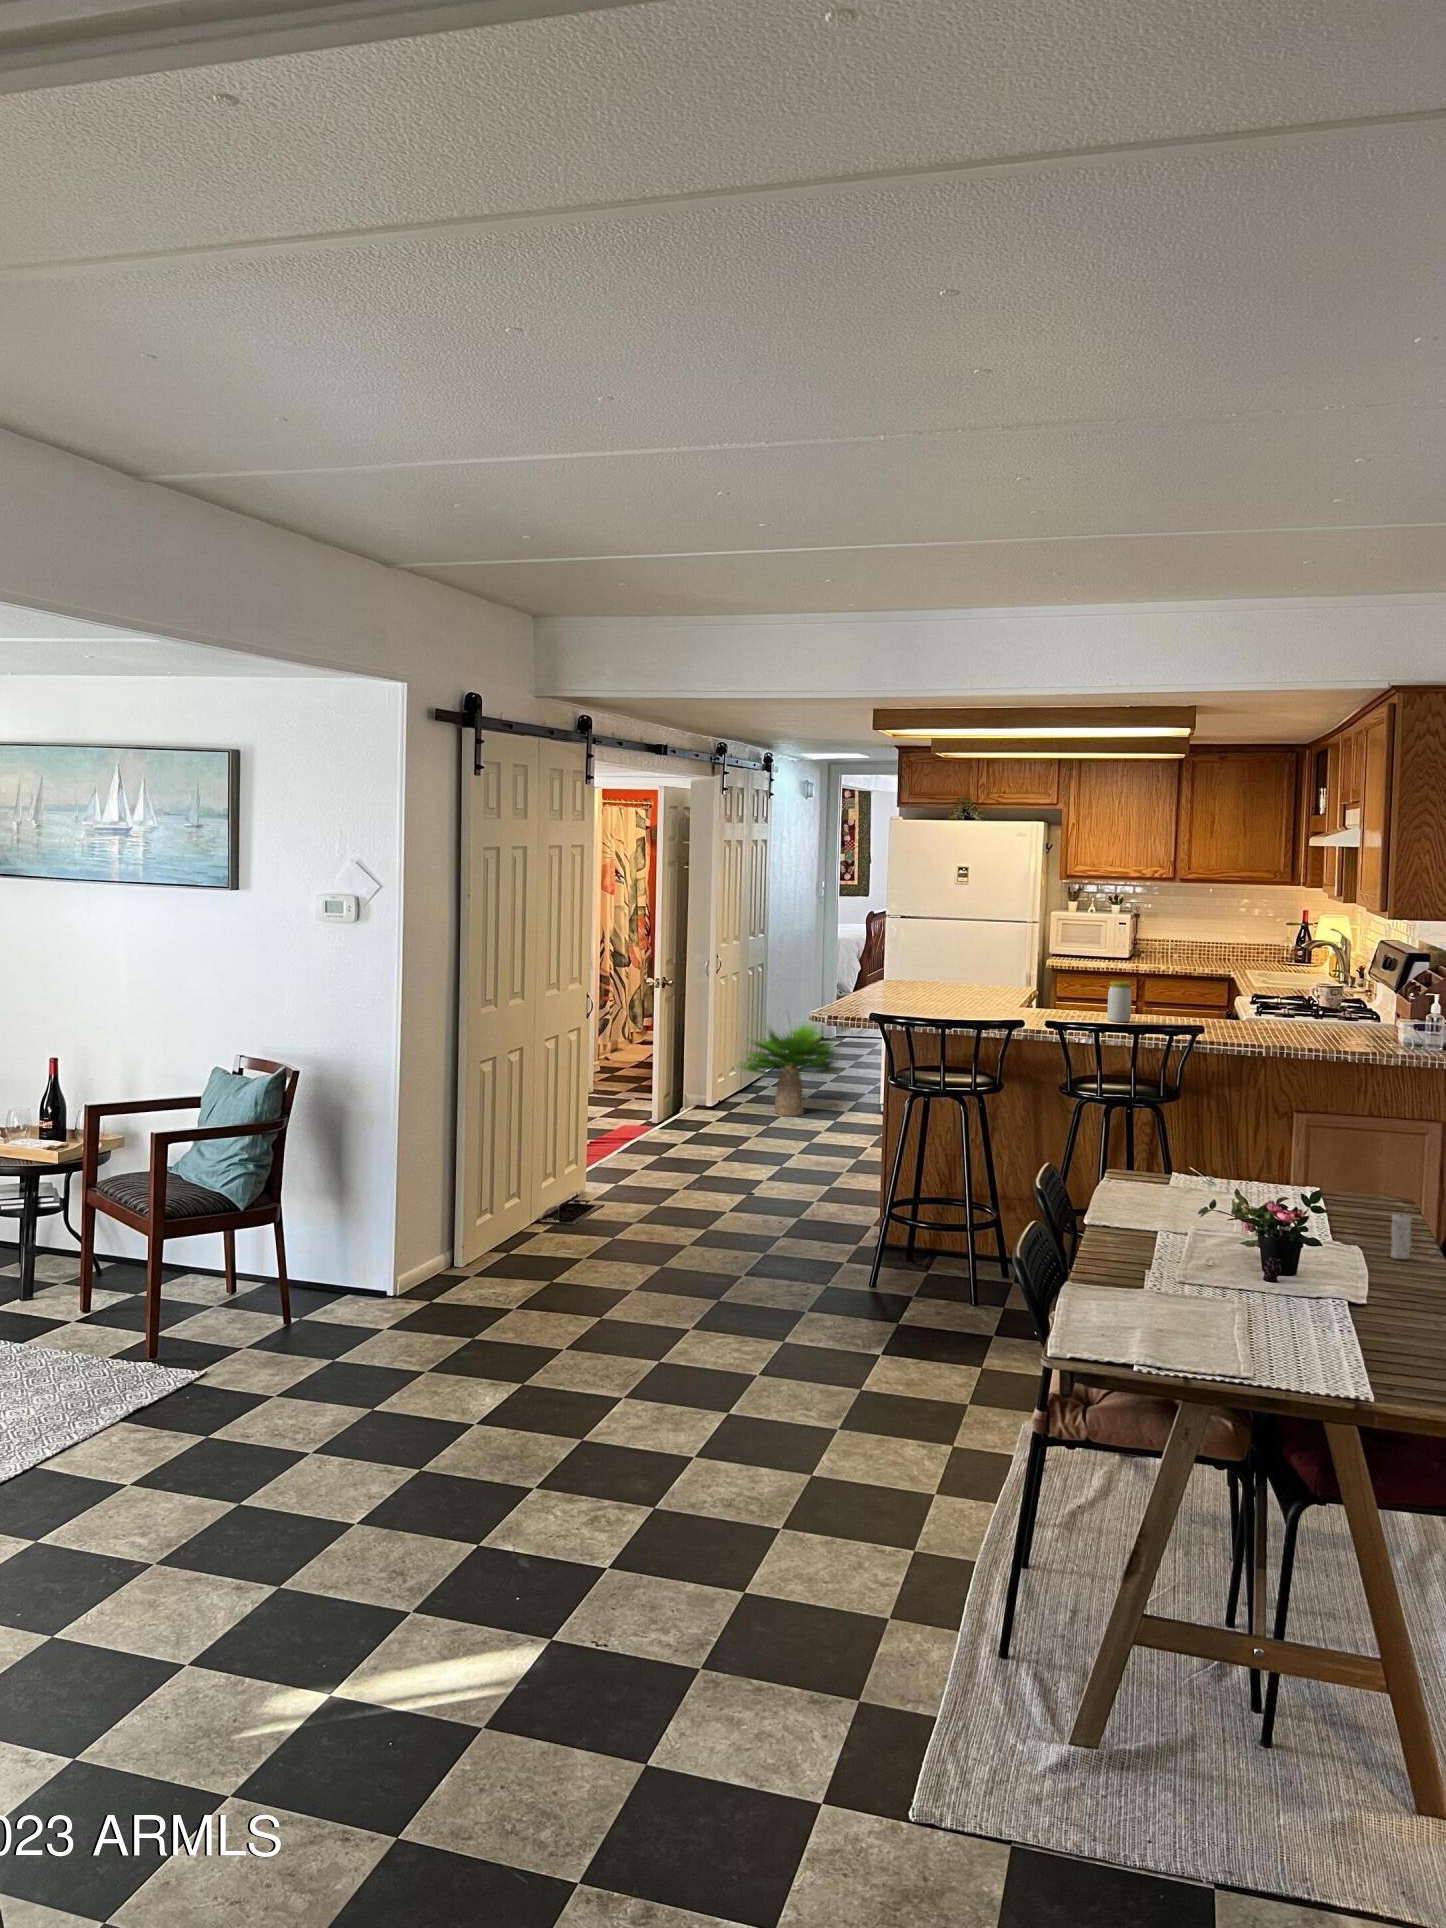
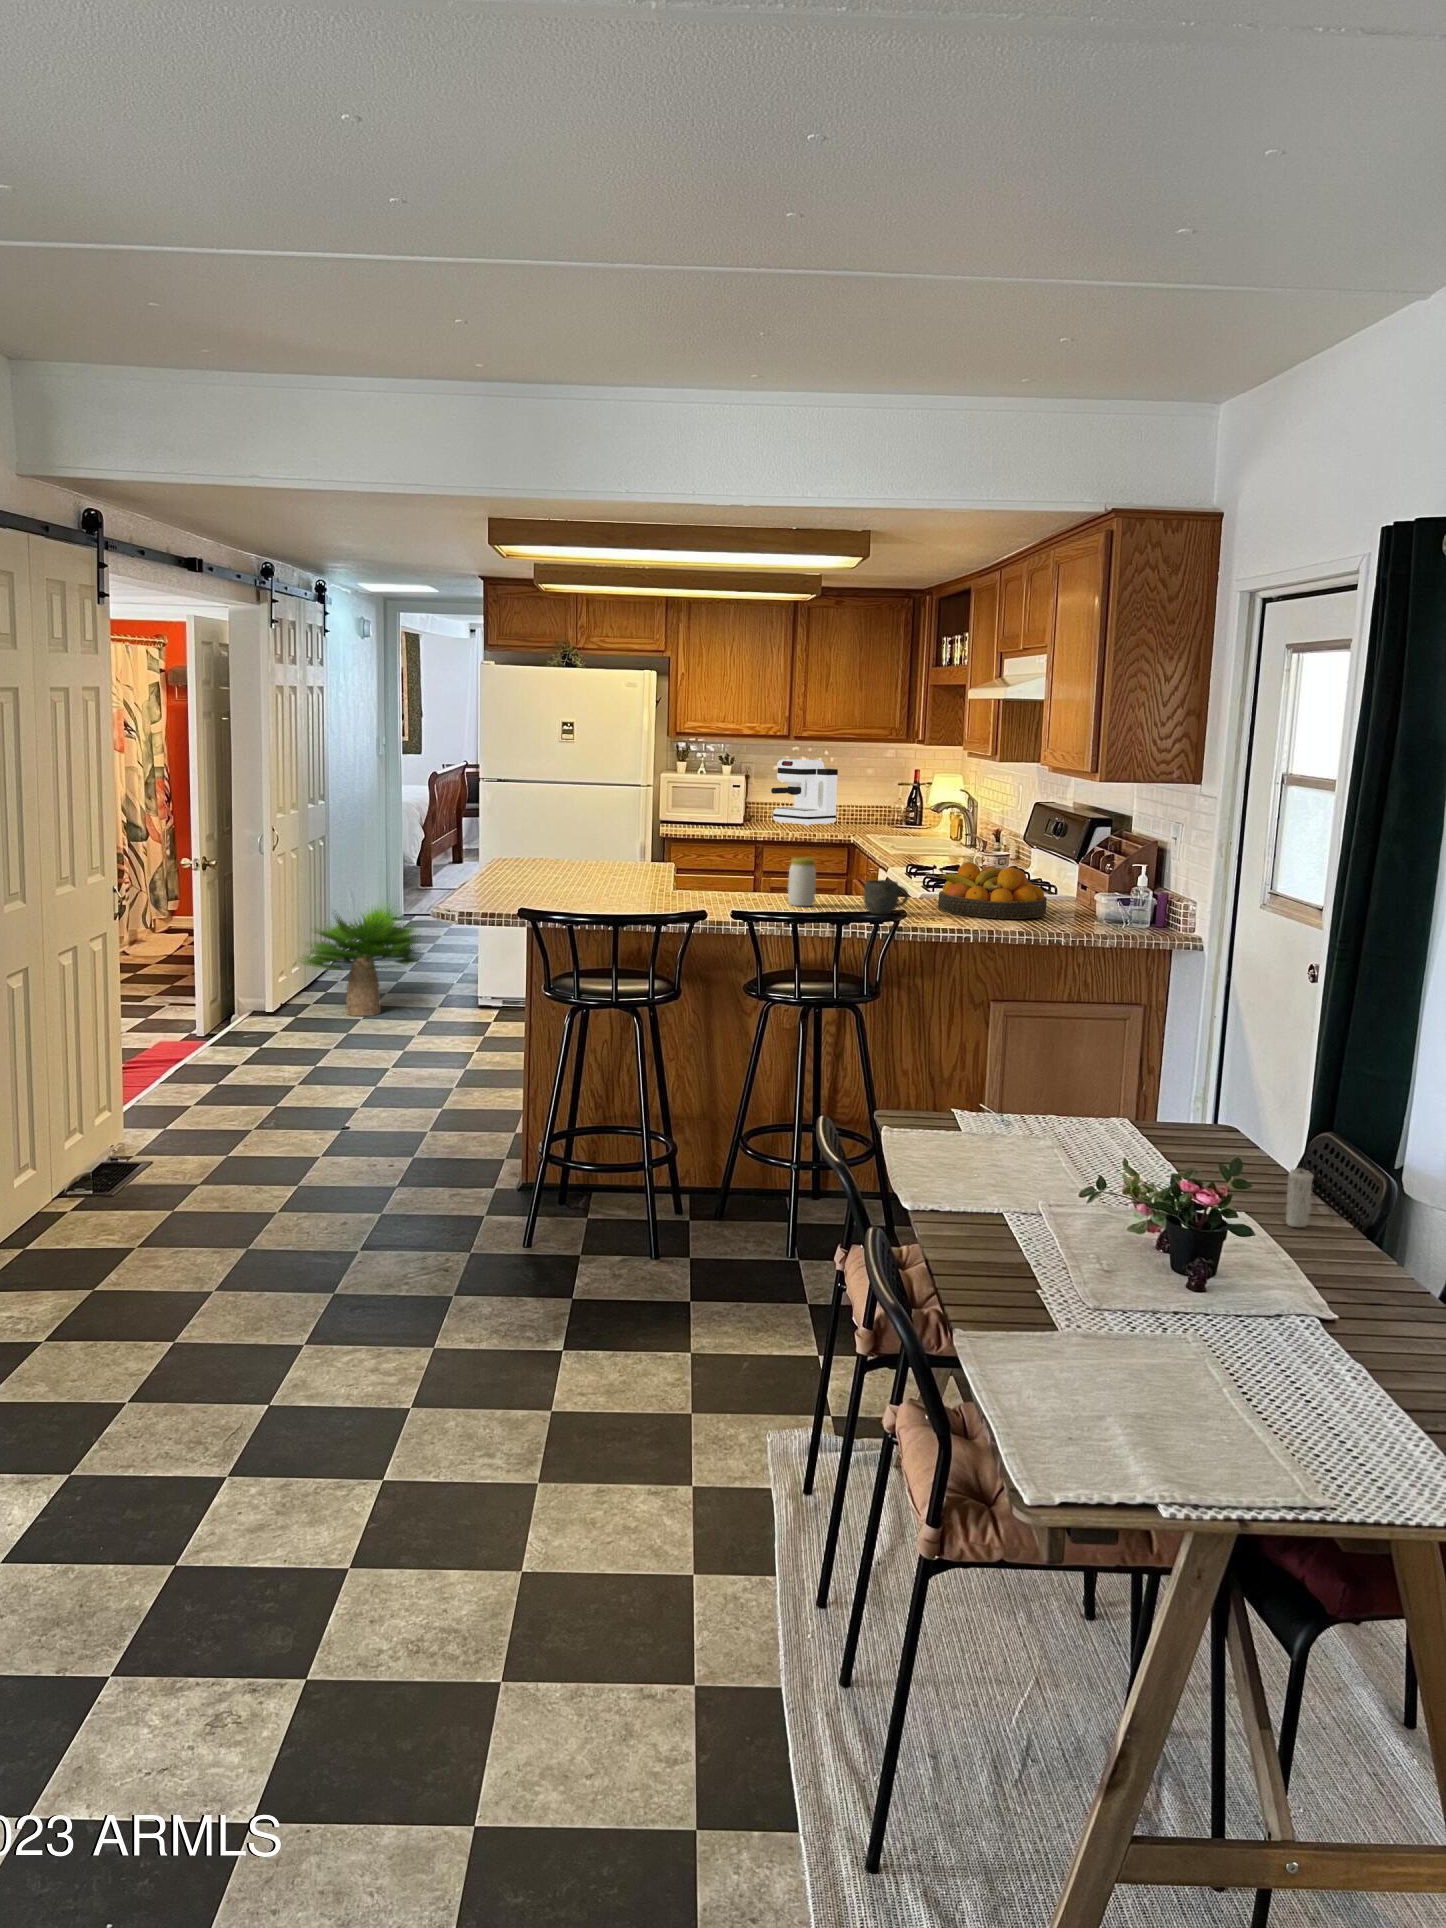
coffee maker: none [1152,902,1217,962] -> present [771,759,838,826]
fruit bowl: none [1244,989,1345,1039] -> present [938,862,1047,919]
mug: none [1171,1001,1211,1031] -> present [864,880,909,914]

